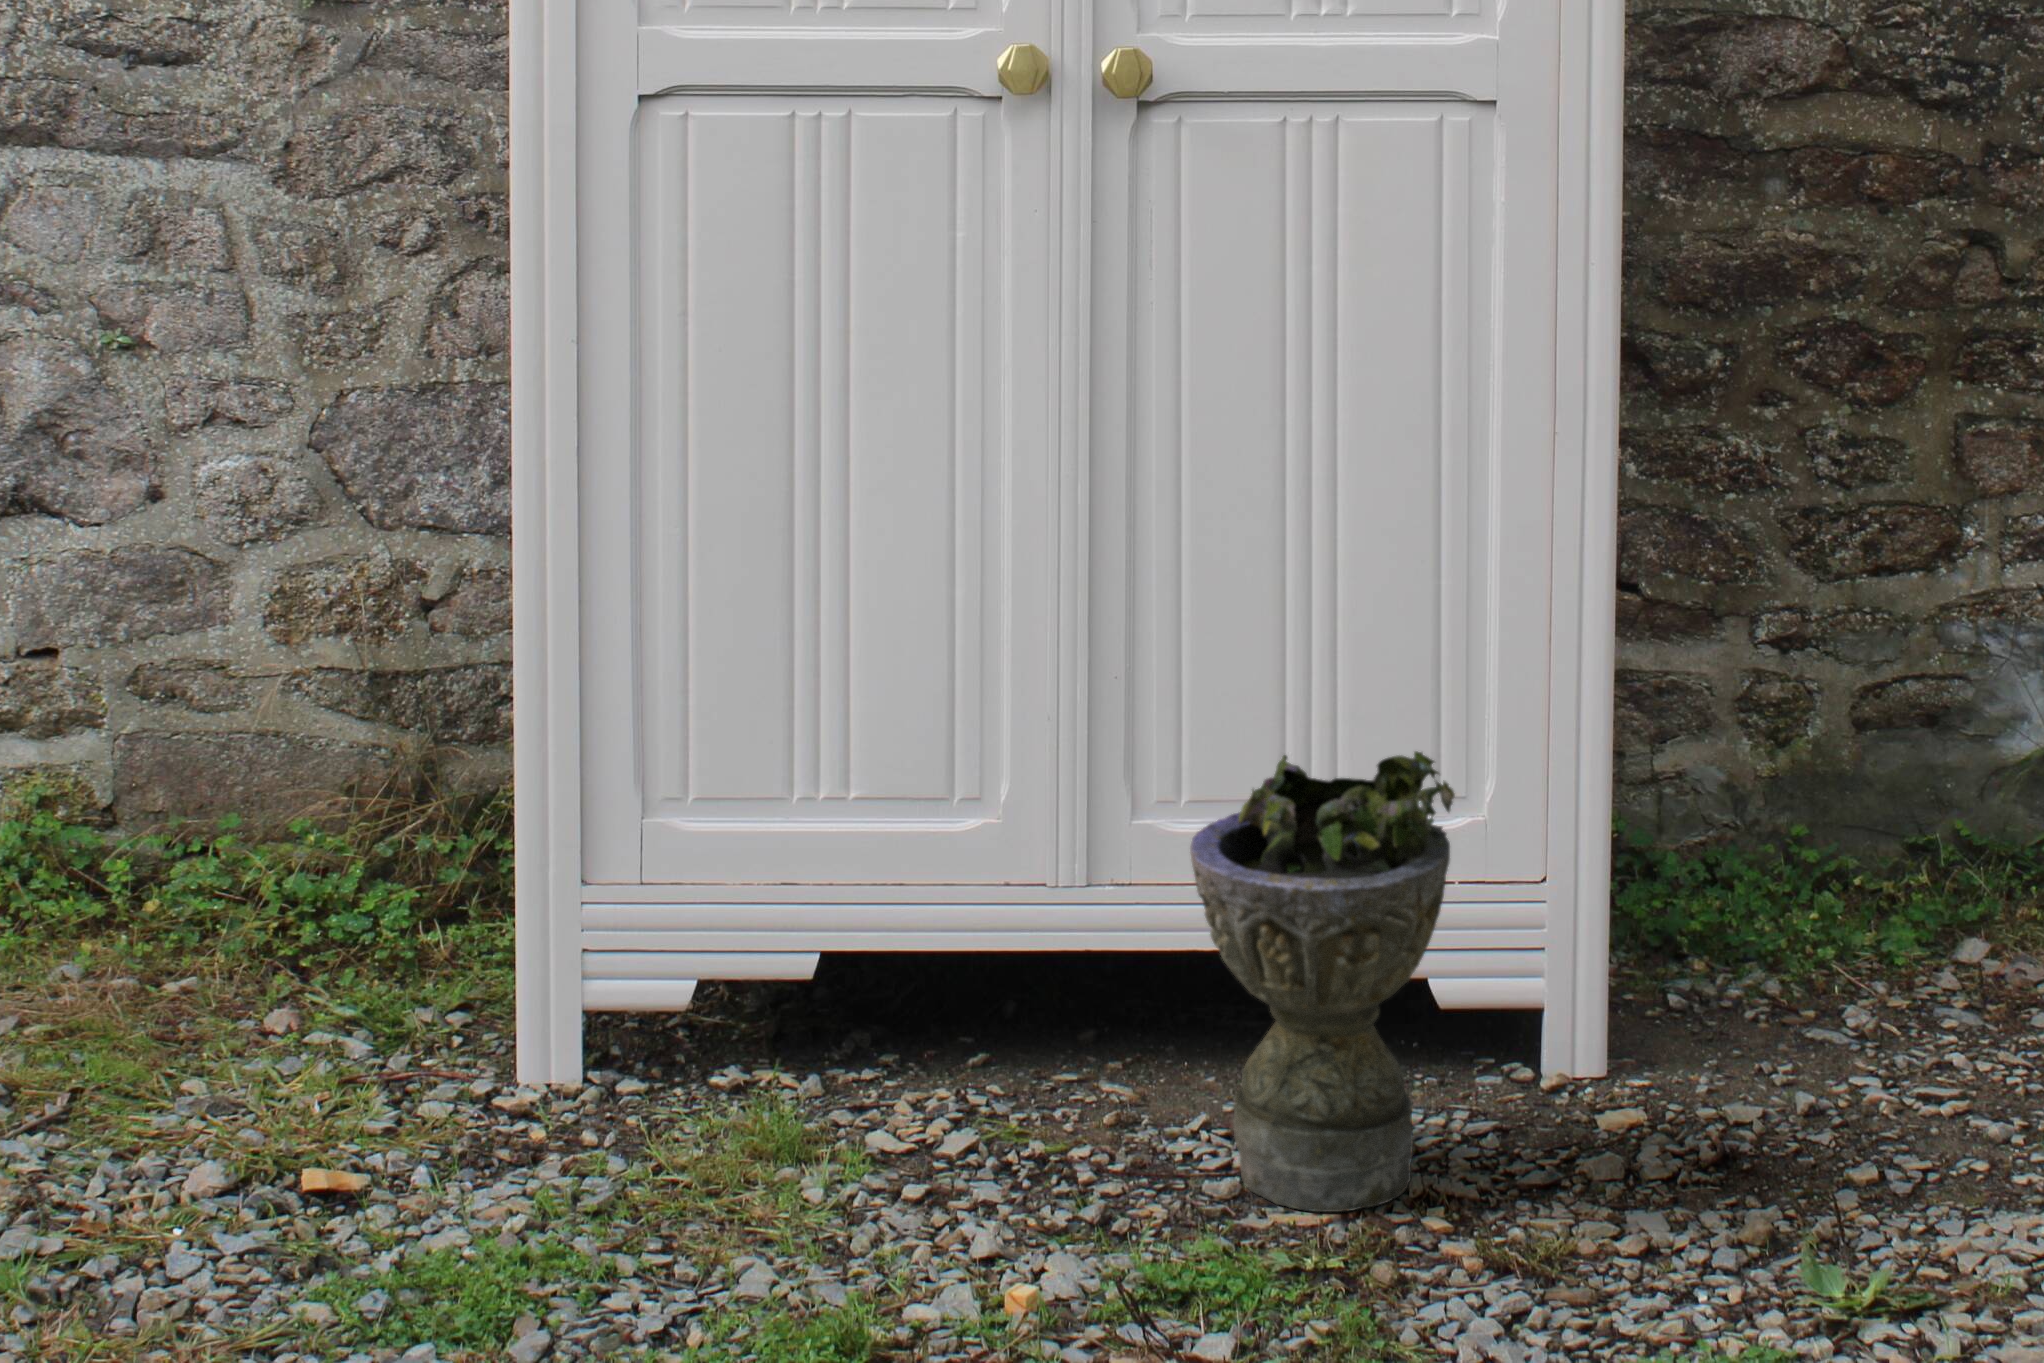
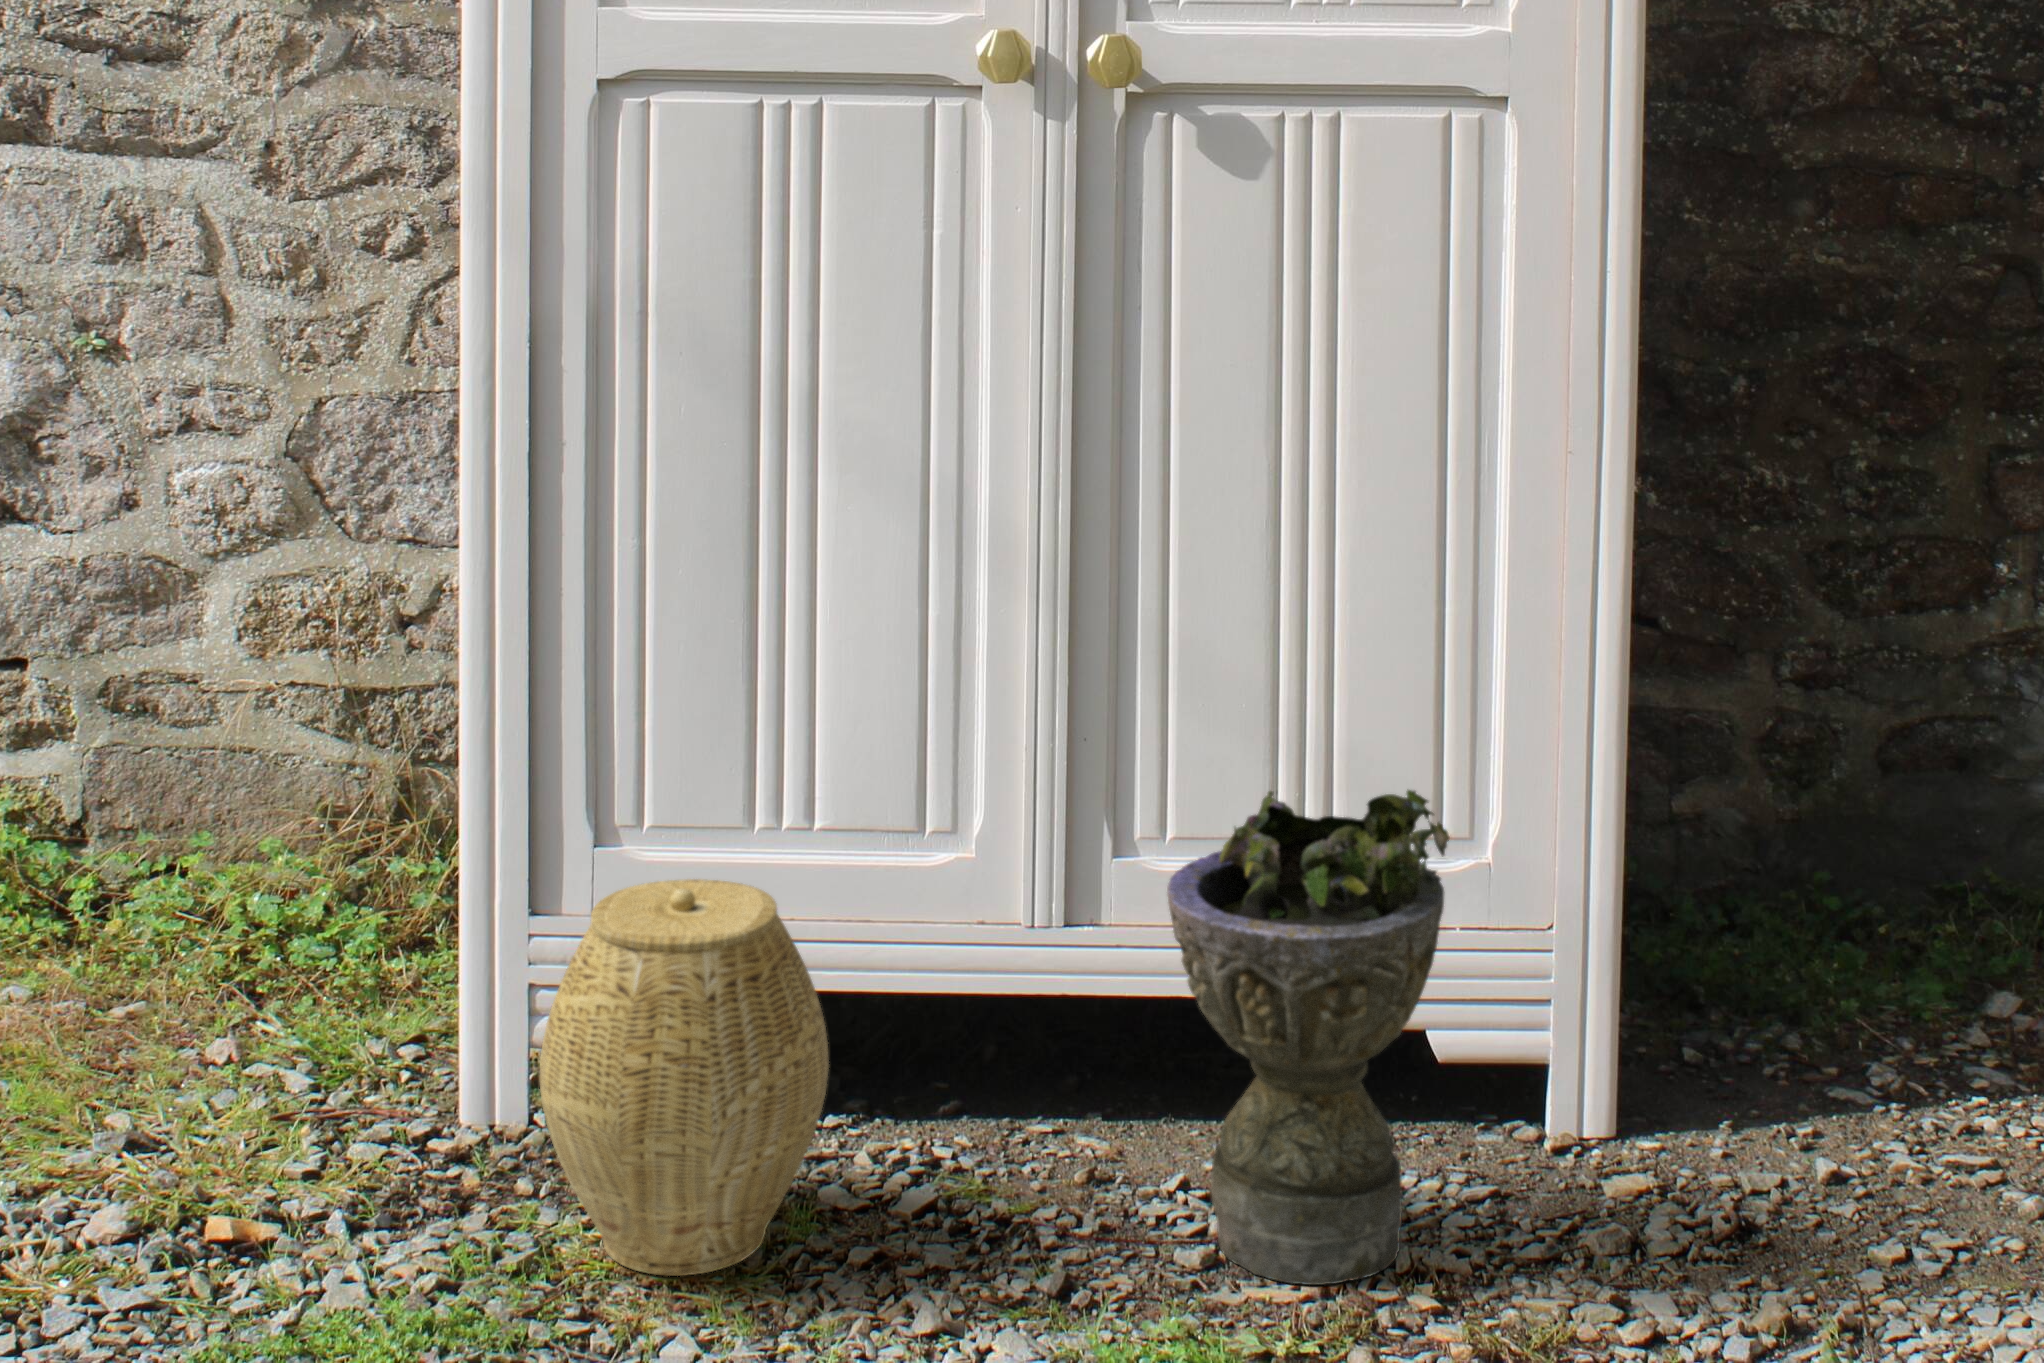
woven basket: none [601,848,873,1216] -> present [540,879,829,1276]

